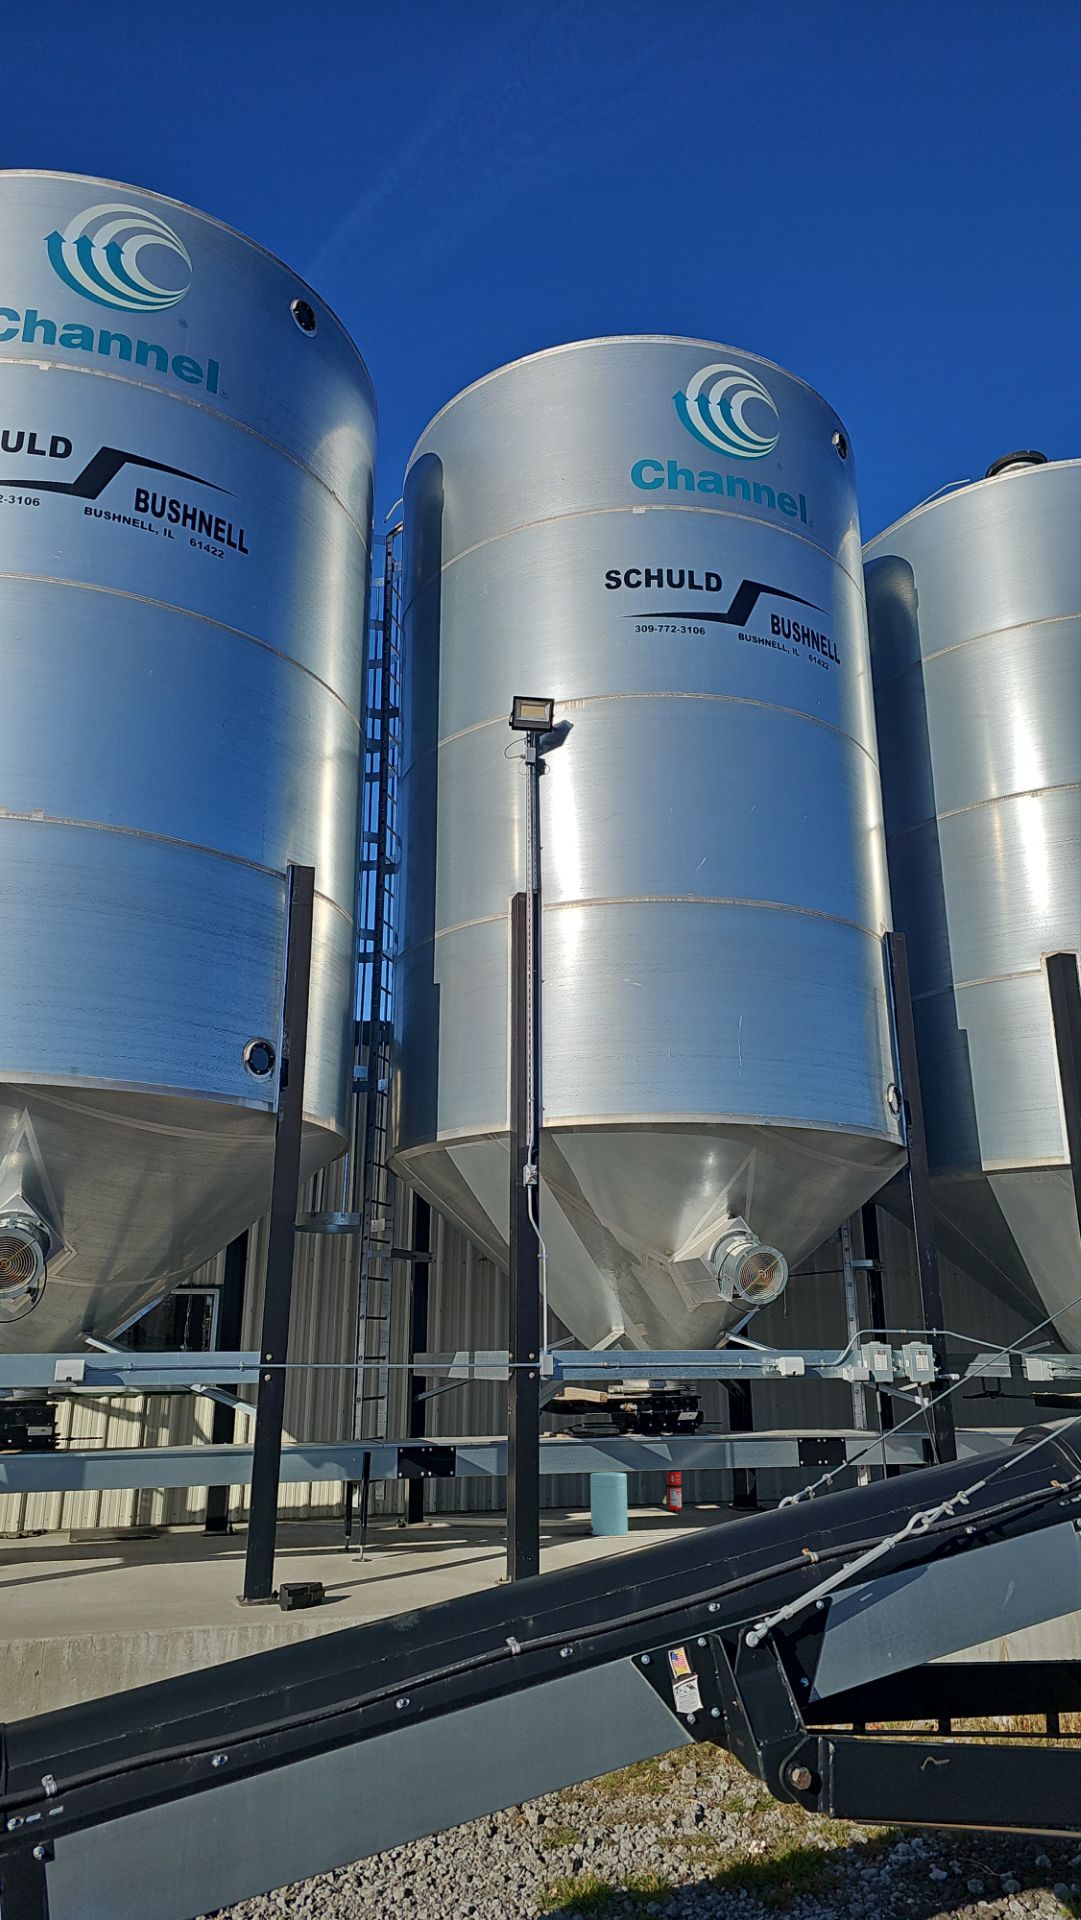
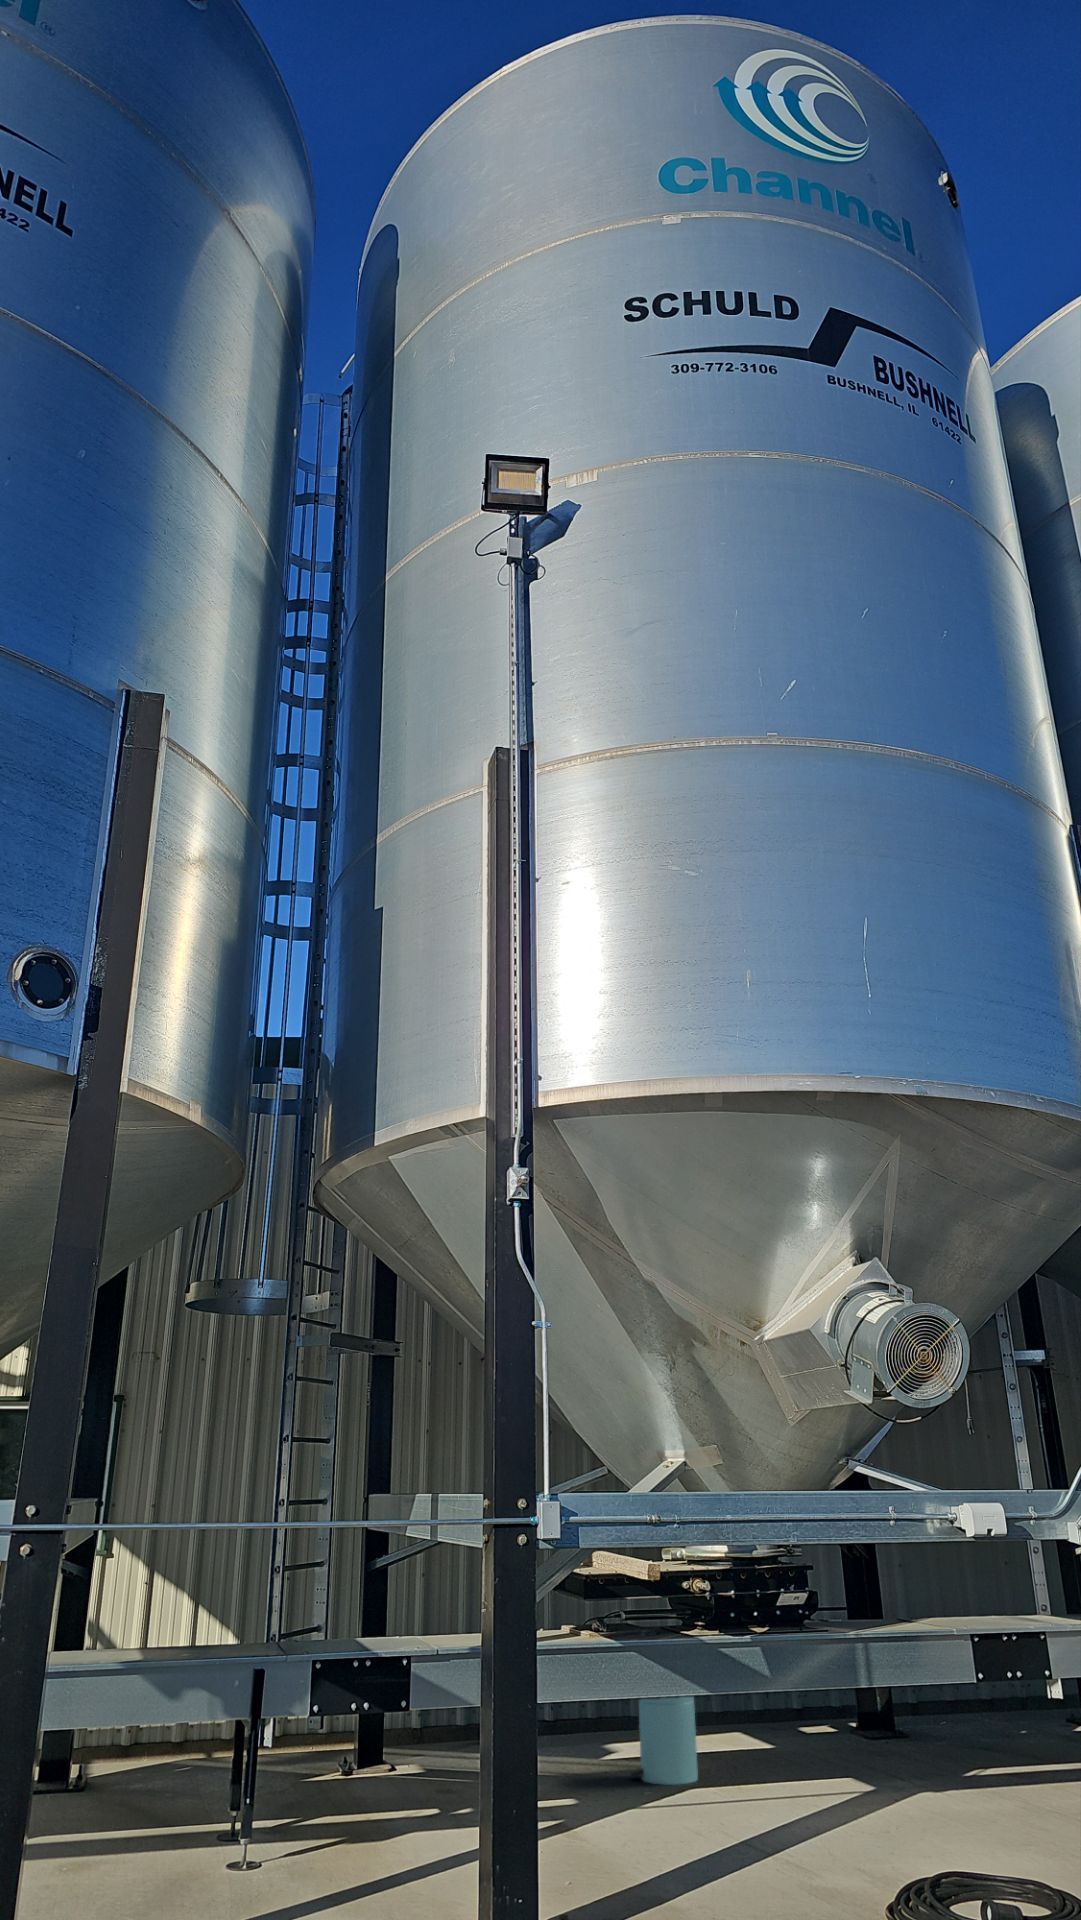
fire extinguisher: present [662,1472,682,1511] -> none [743,1636,774,1723]

